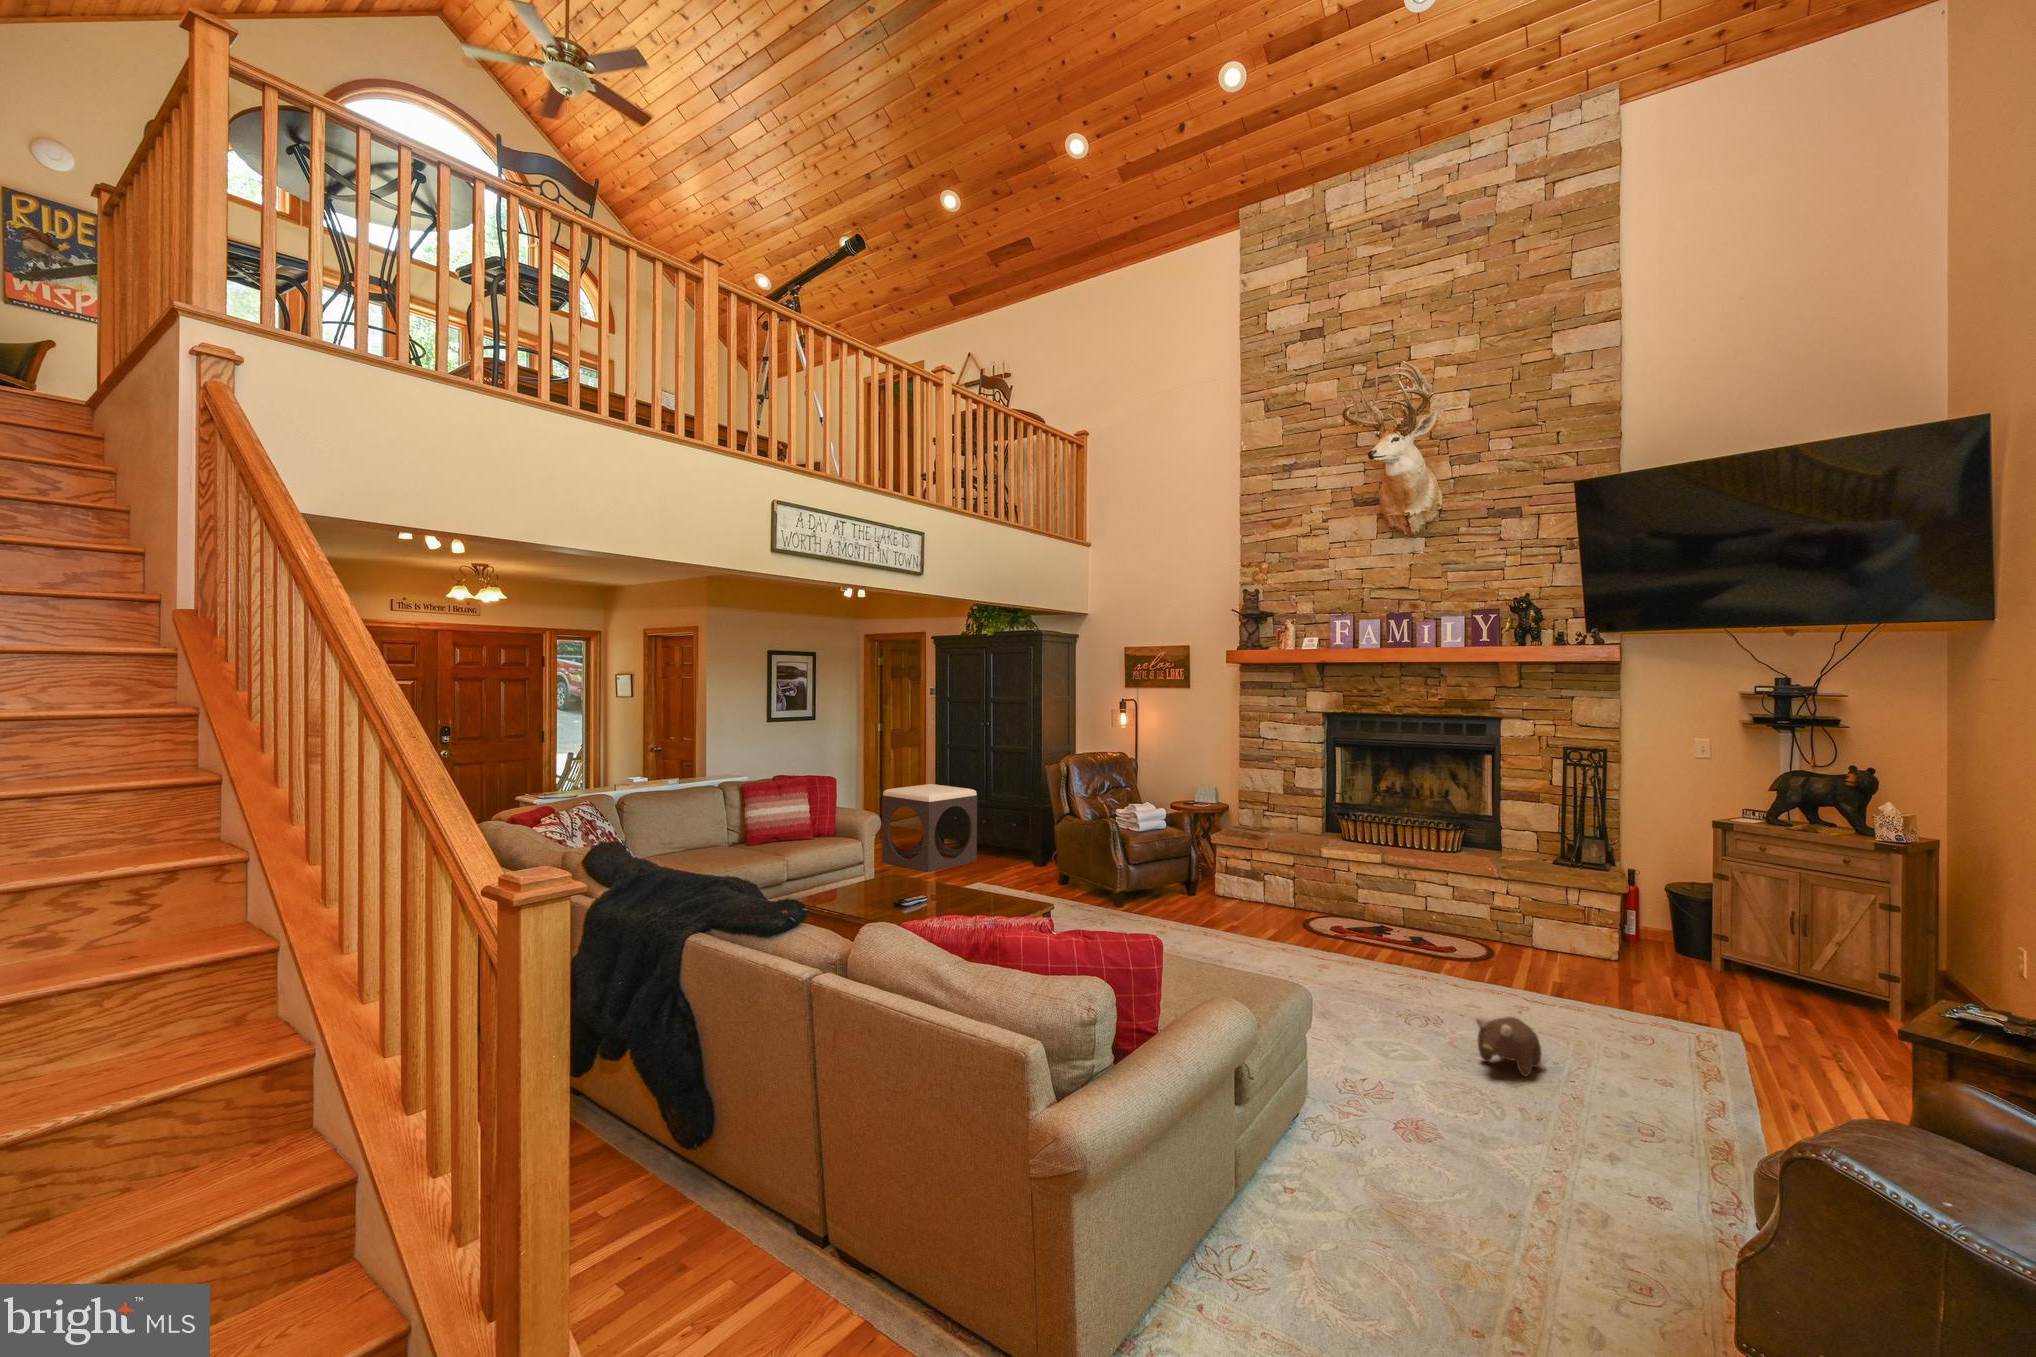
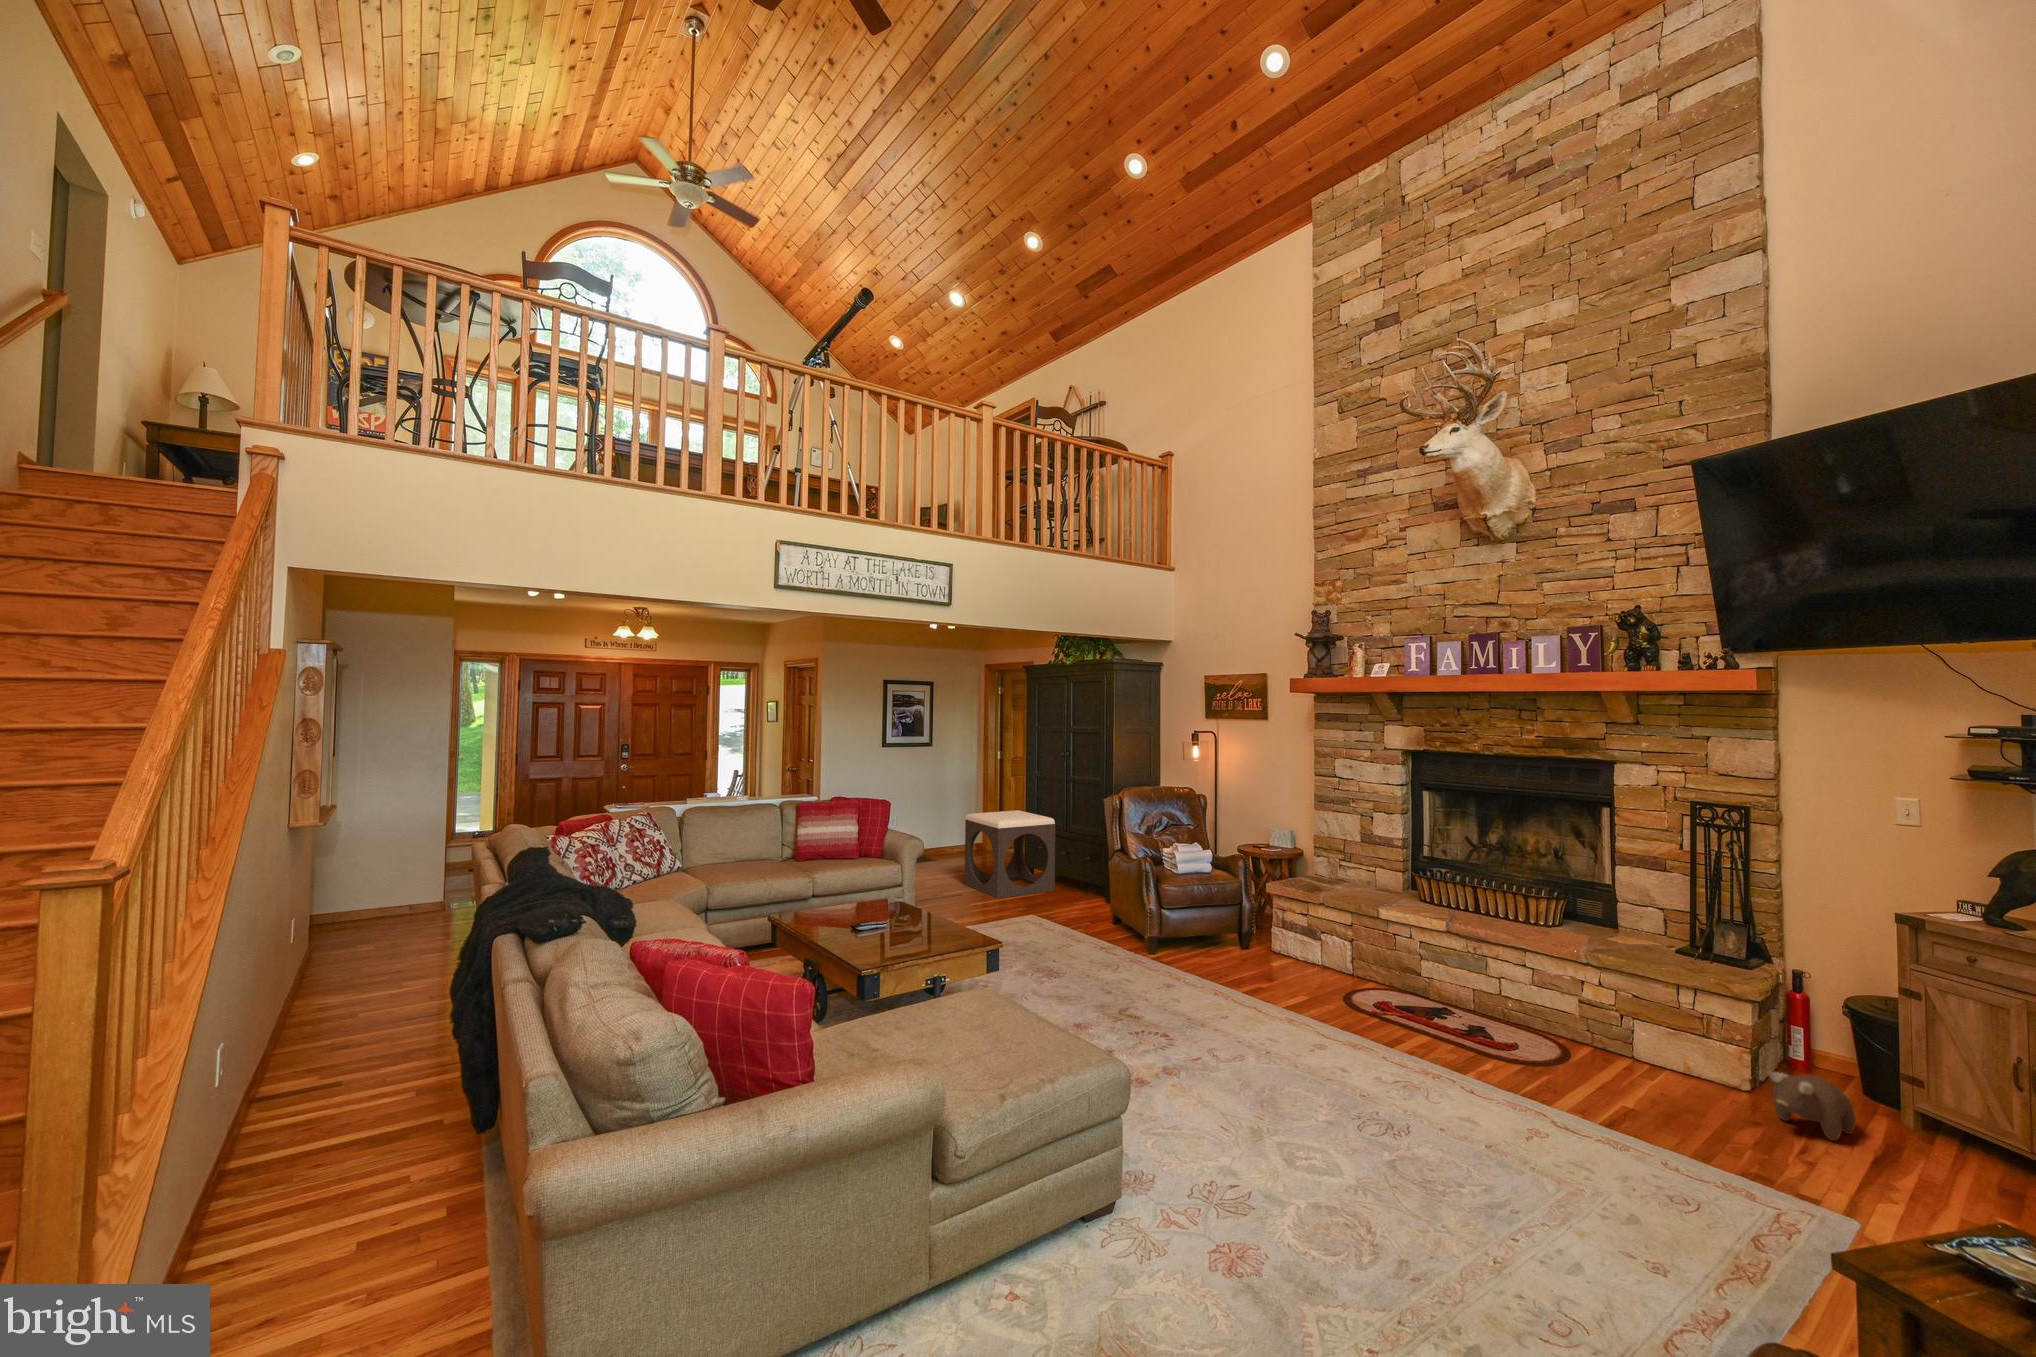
plush toy: present [1476,1017,1542,1076] -> present [1768,1071,1856,1141]

